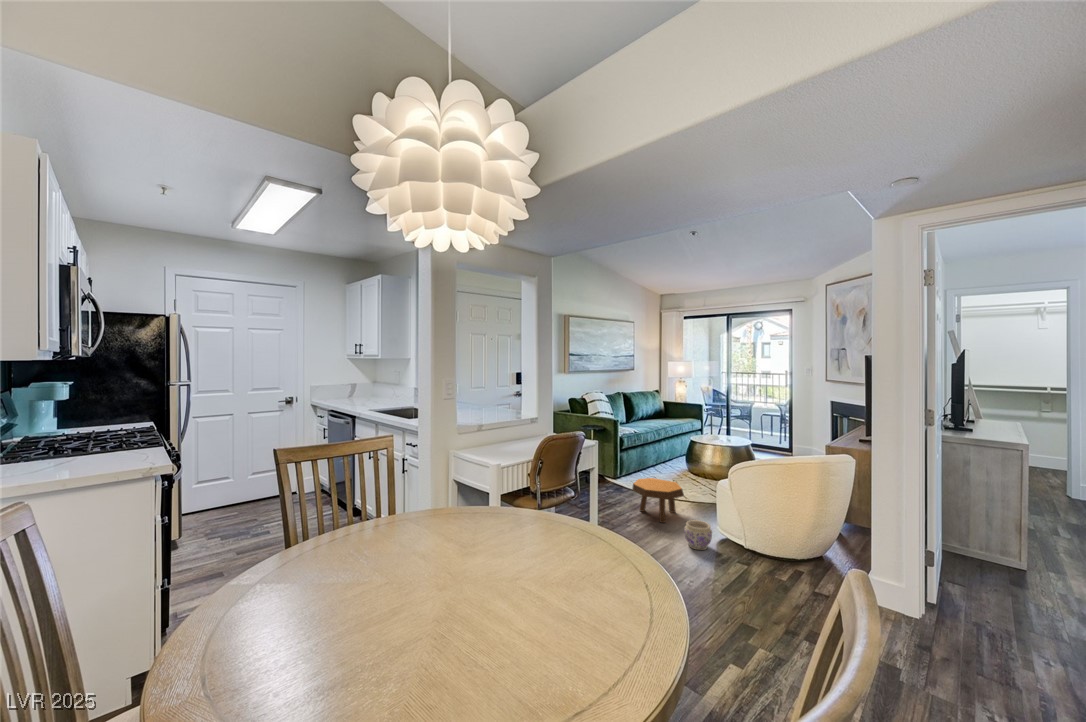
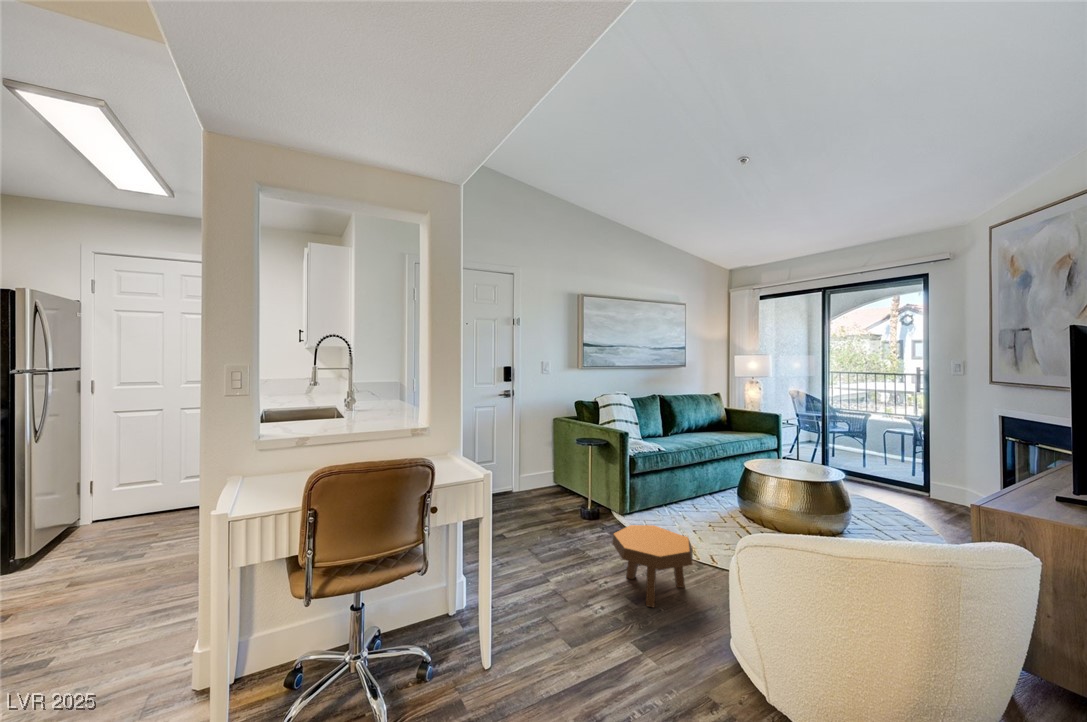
planter: present [684,520,712,550] -> none [662,620,713,686]

